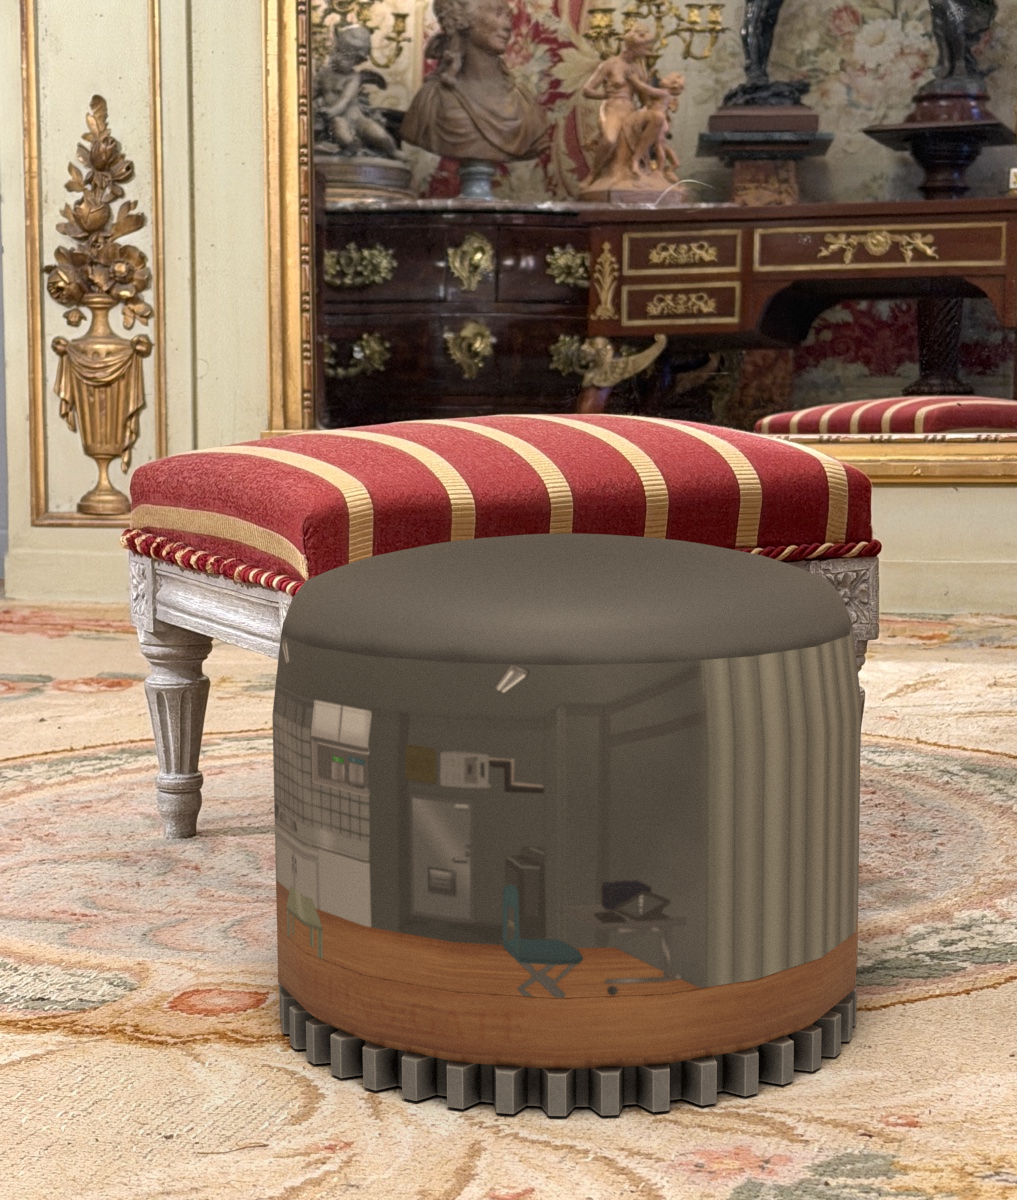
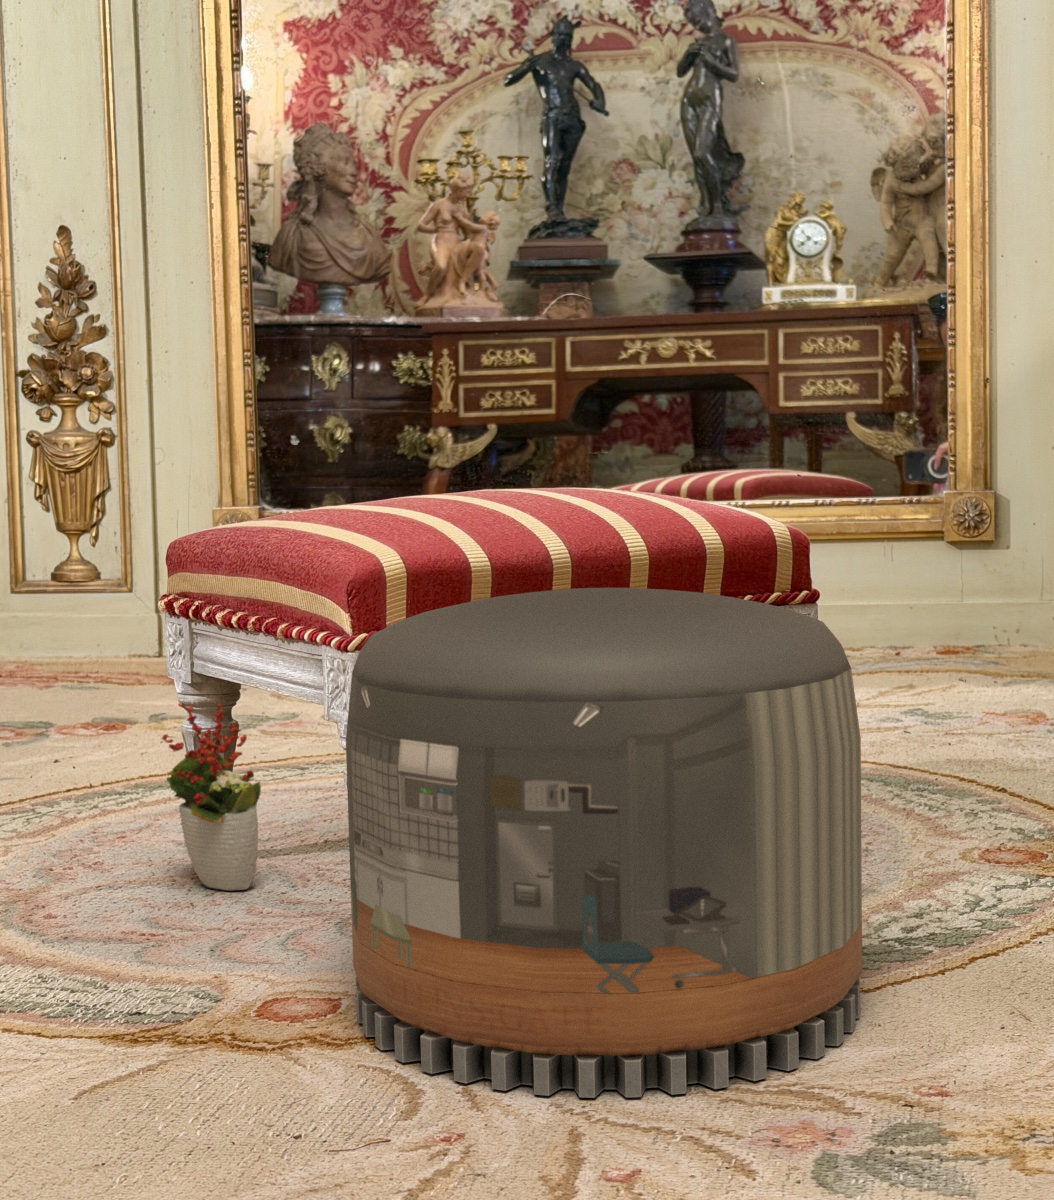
decorative plant: none [113,651,224,865] -> present [162,703,261,890]

